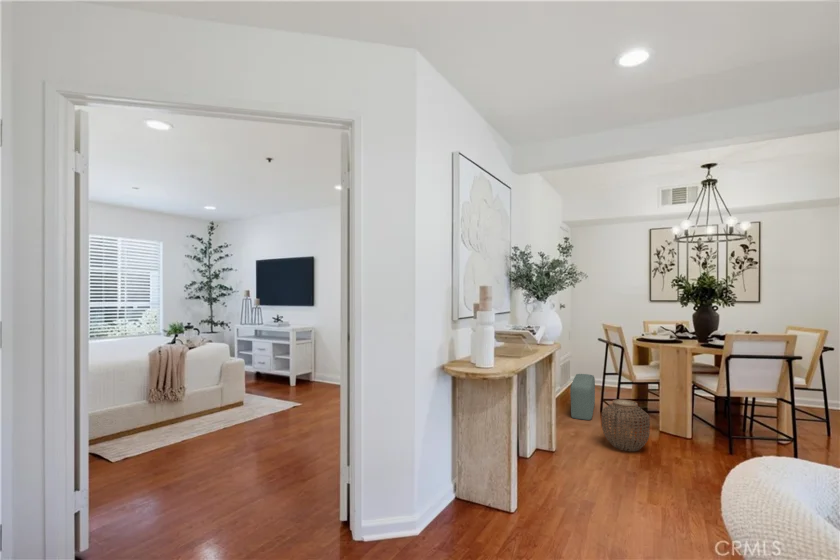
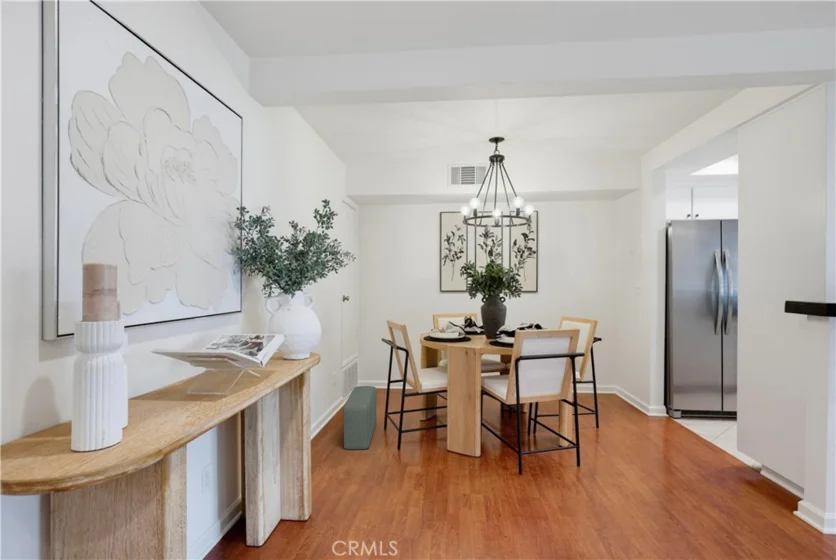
woven basket: present [602,399,650,451] -> none [376,423,434,495]

